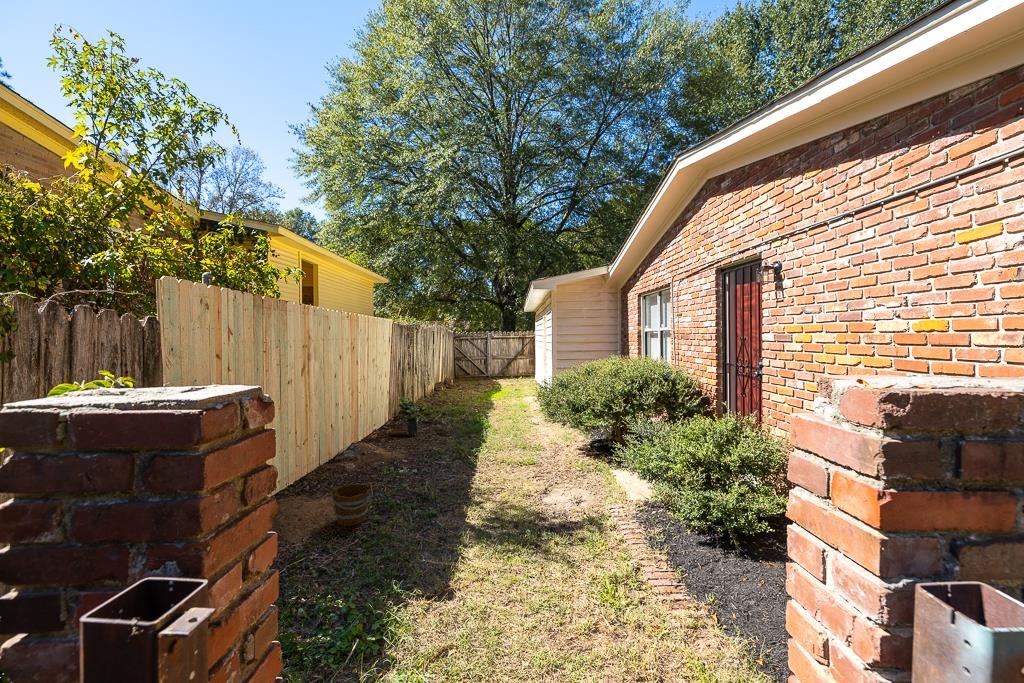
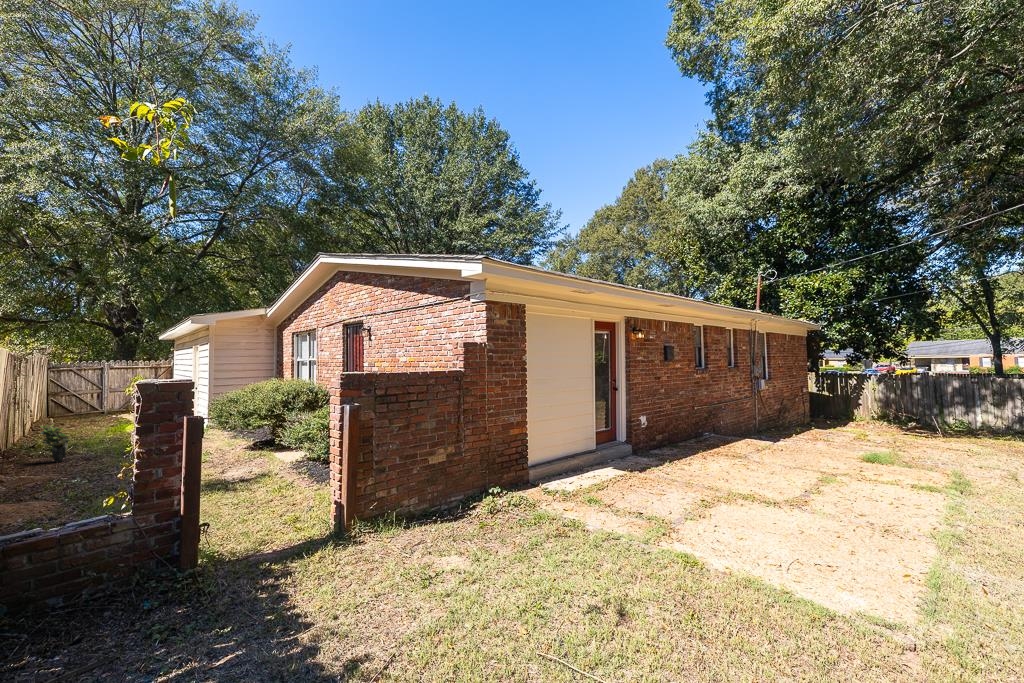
bucket: present [331,482,373,526] -> none [40,475,83,509]

